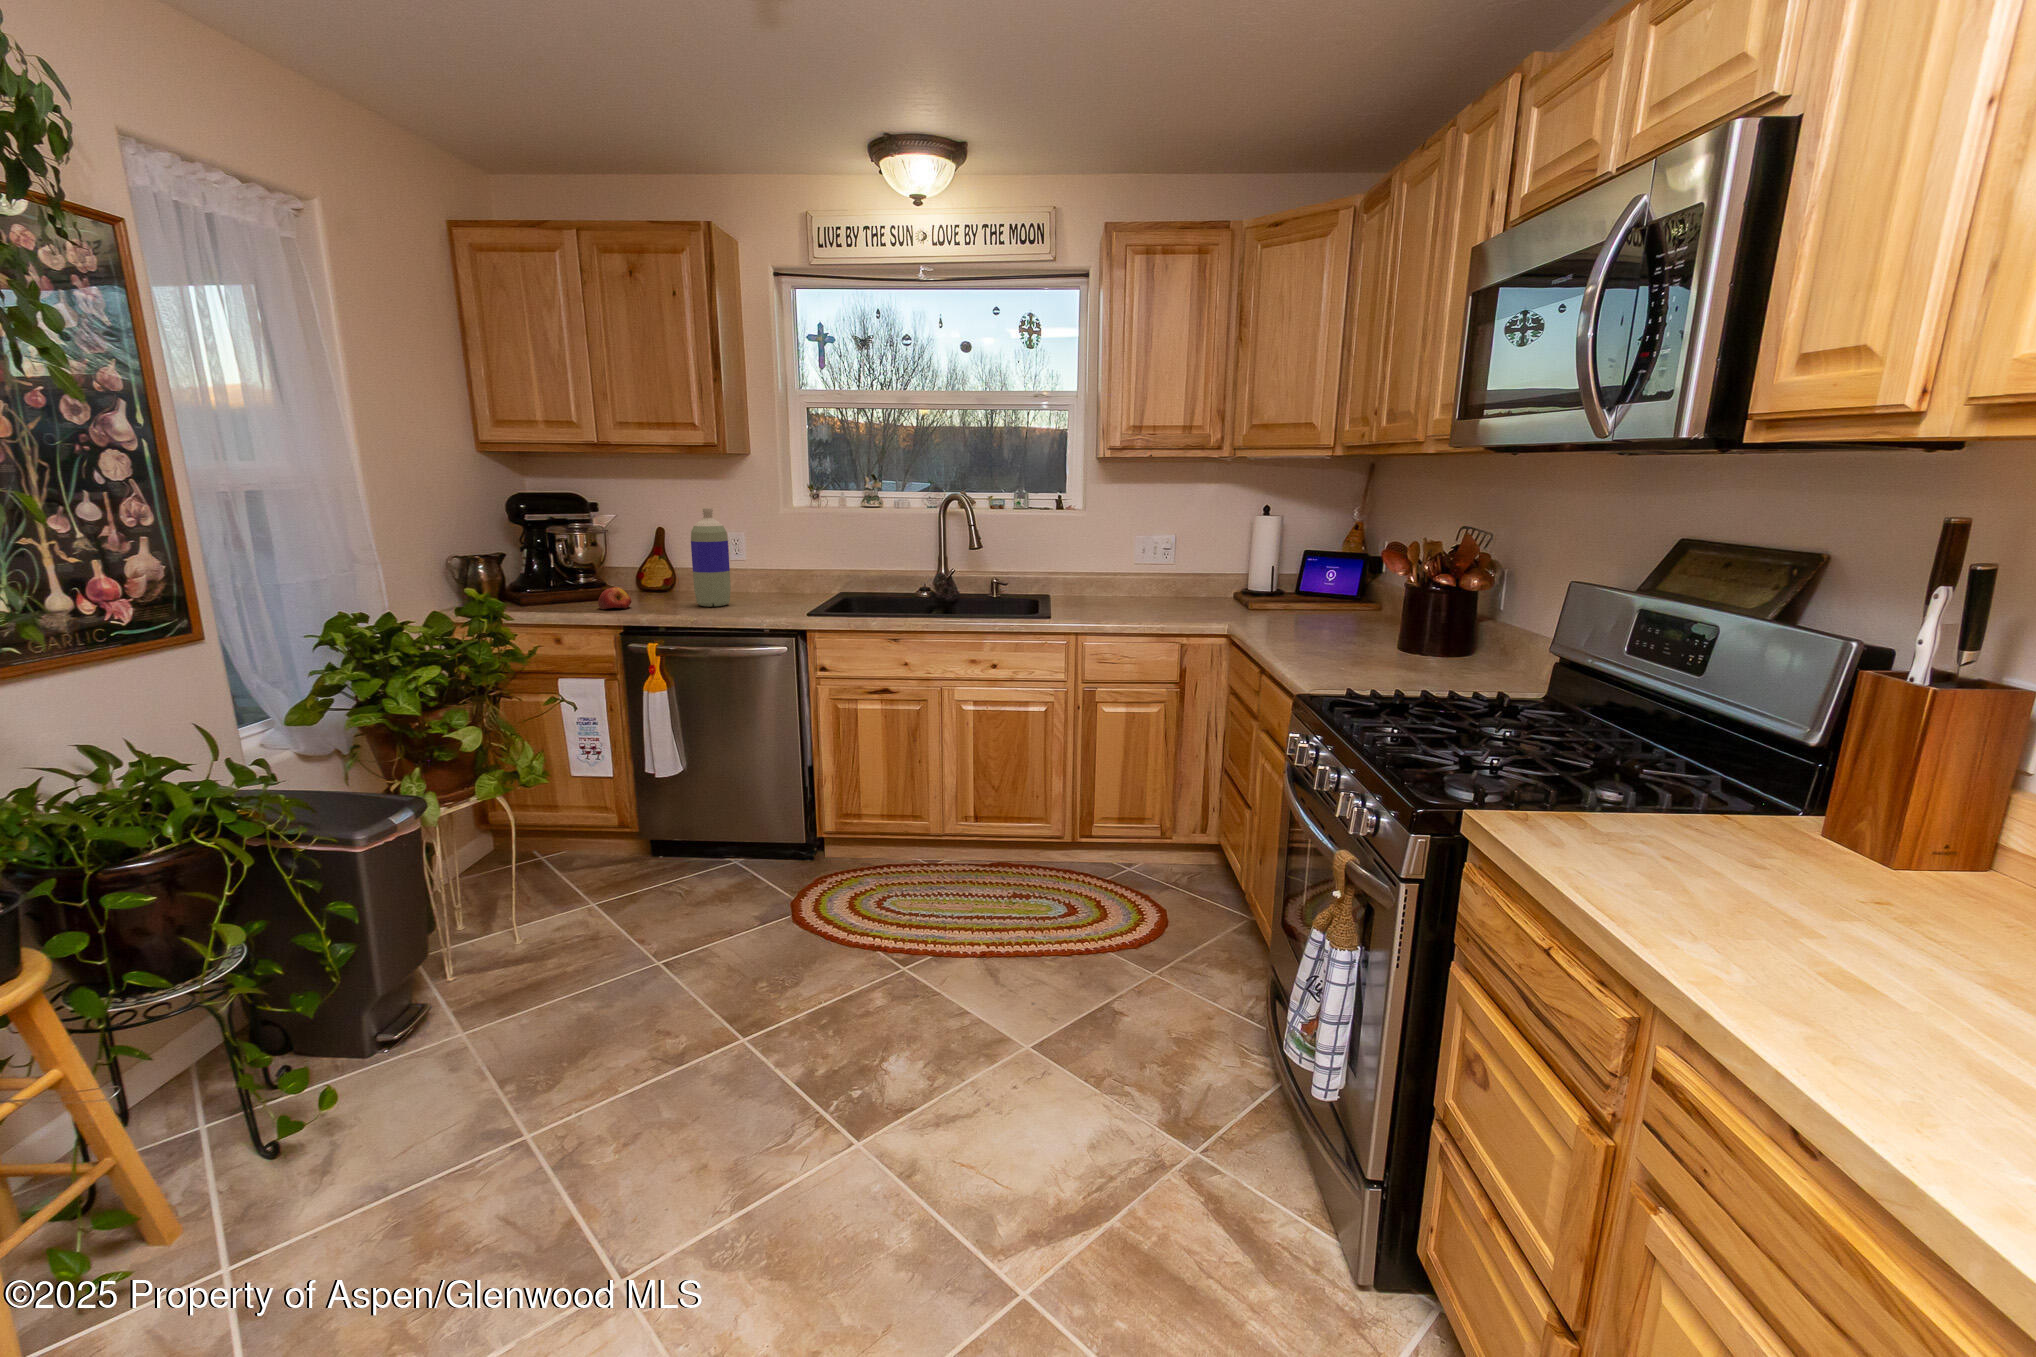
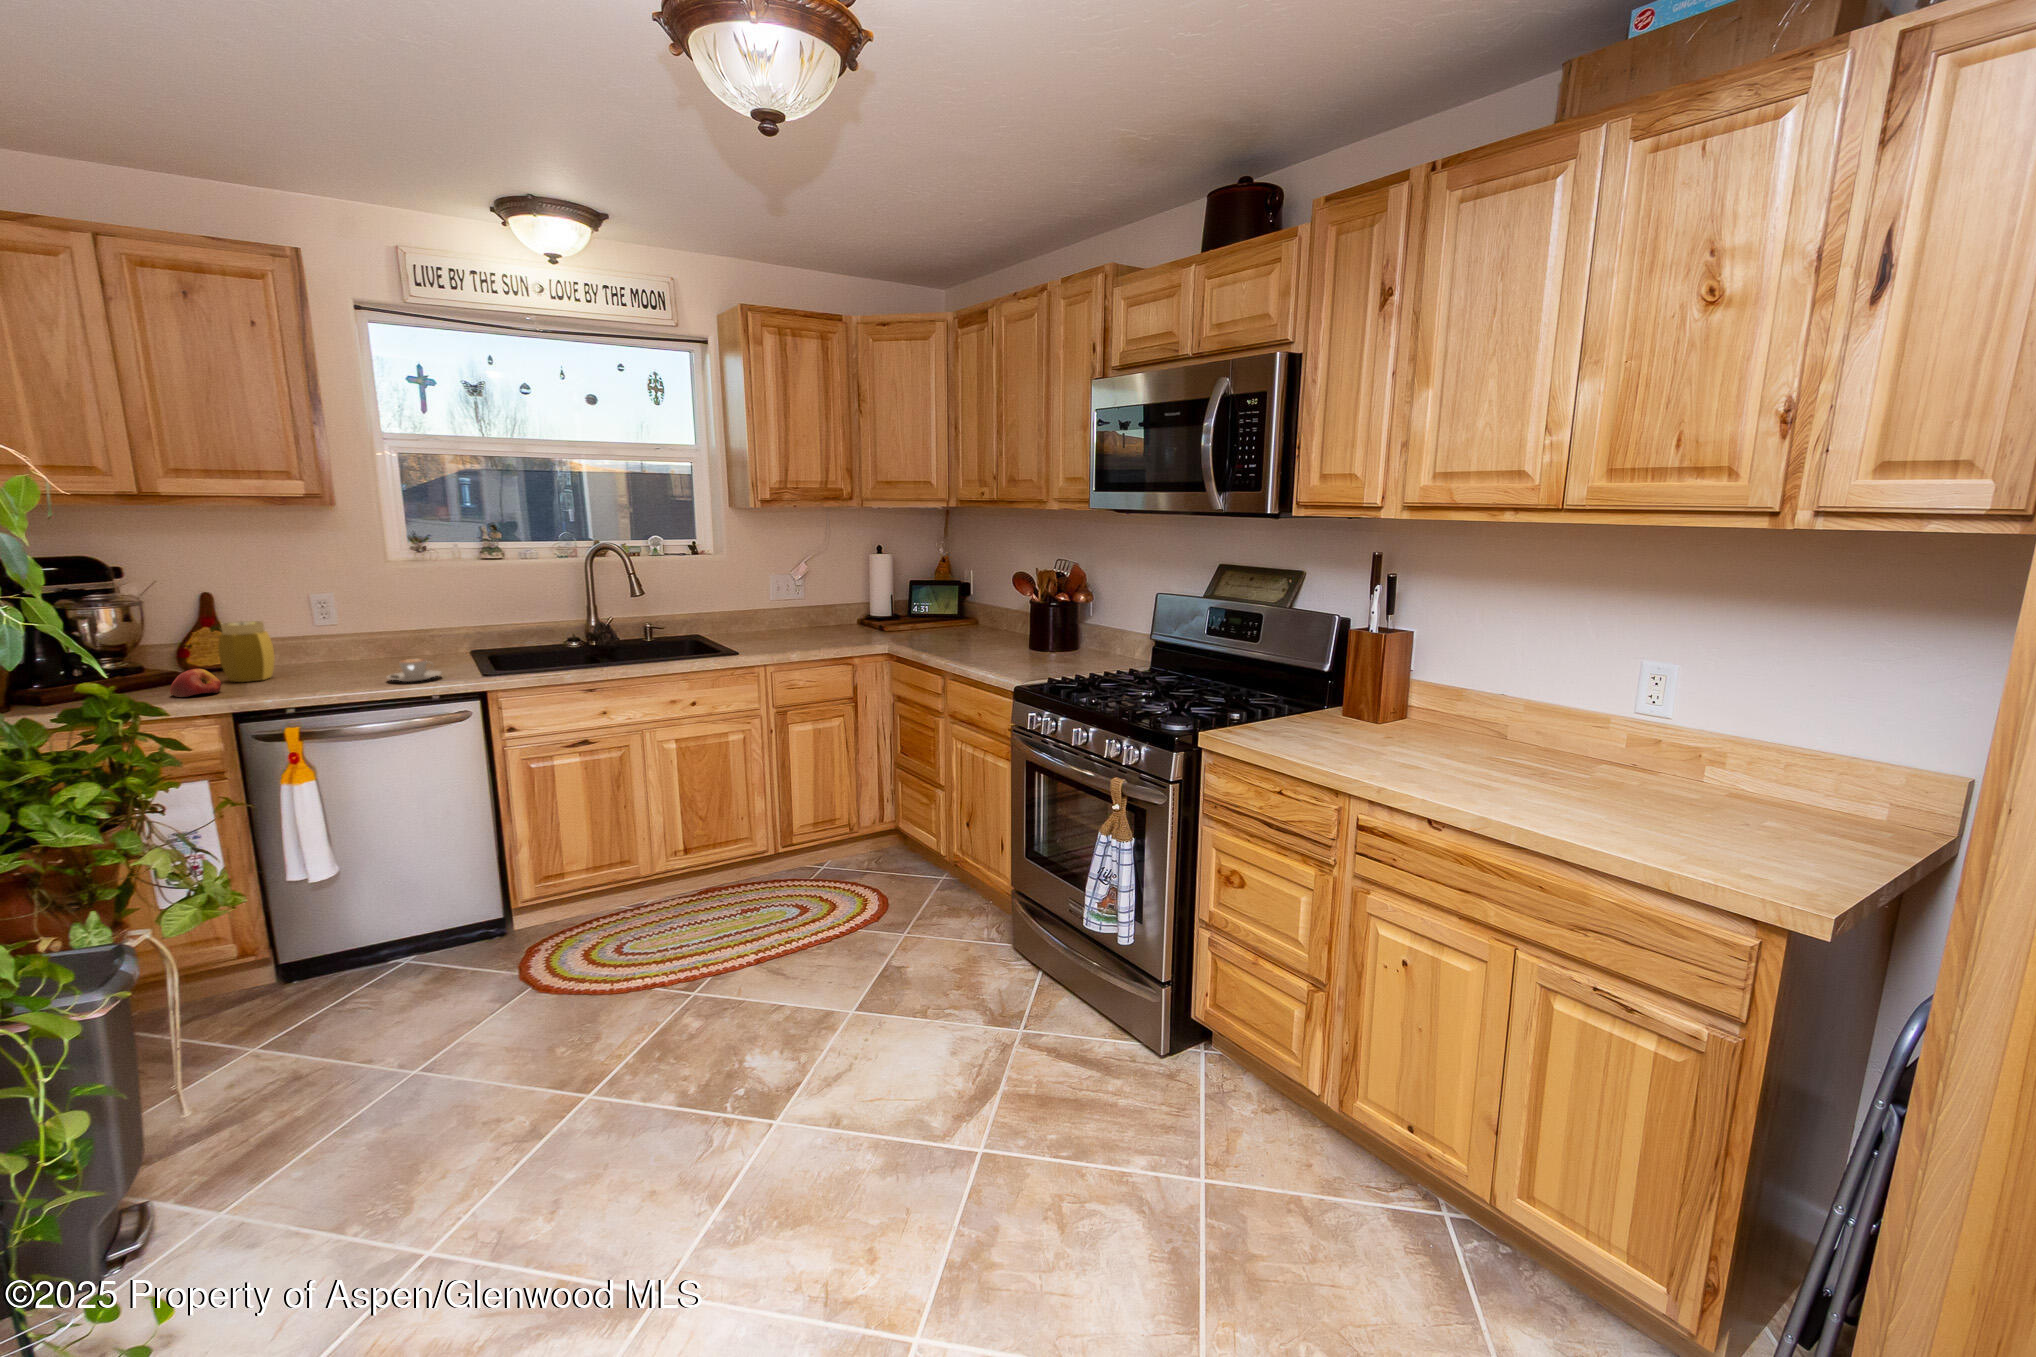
bottle: present [691,508,731,607] -> none [300,569,358,680]
jar: none [644,551,681,602] -> present [218,621,275,682]
coffee cup: none [736,593,781,614] -> present [387,659,441,682]

